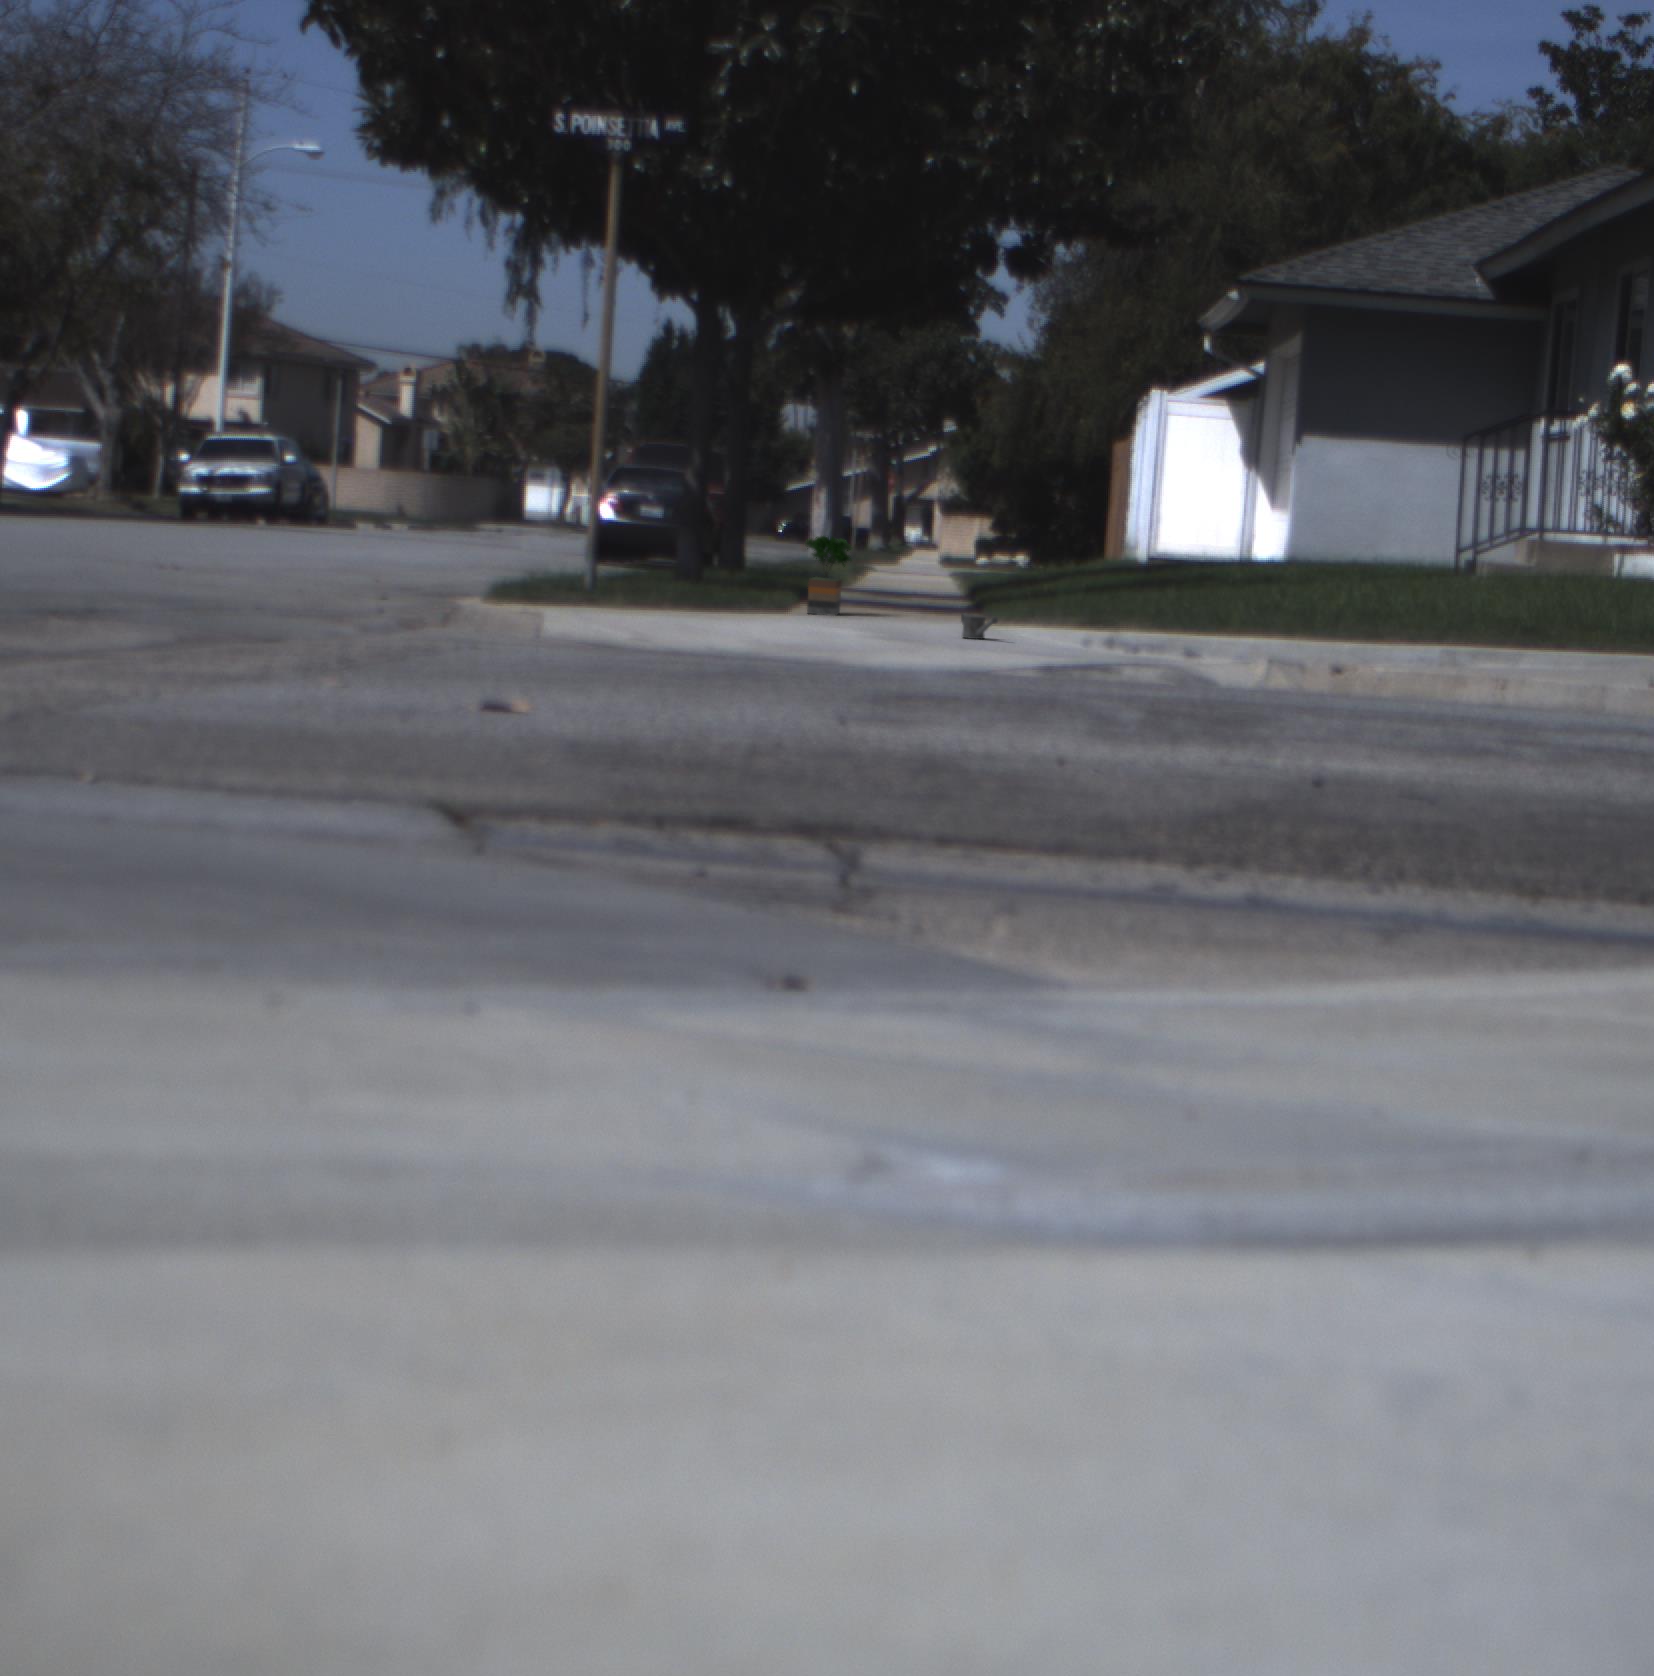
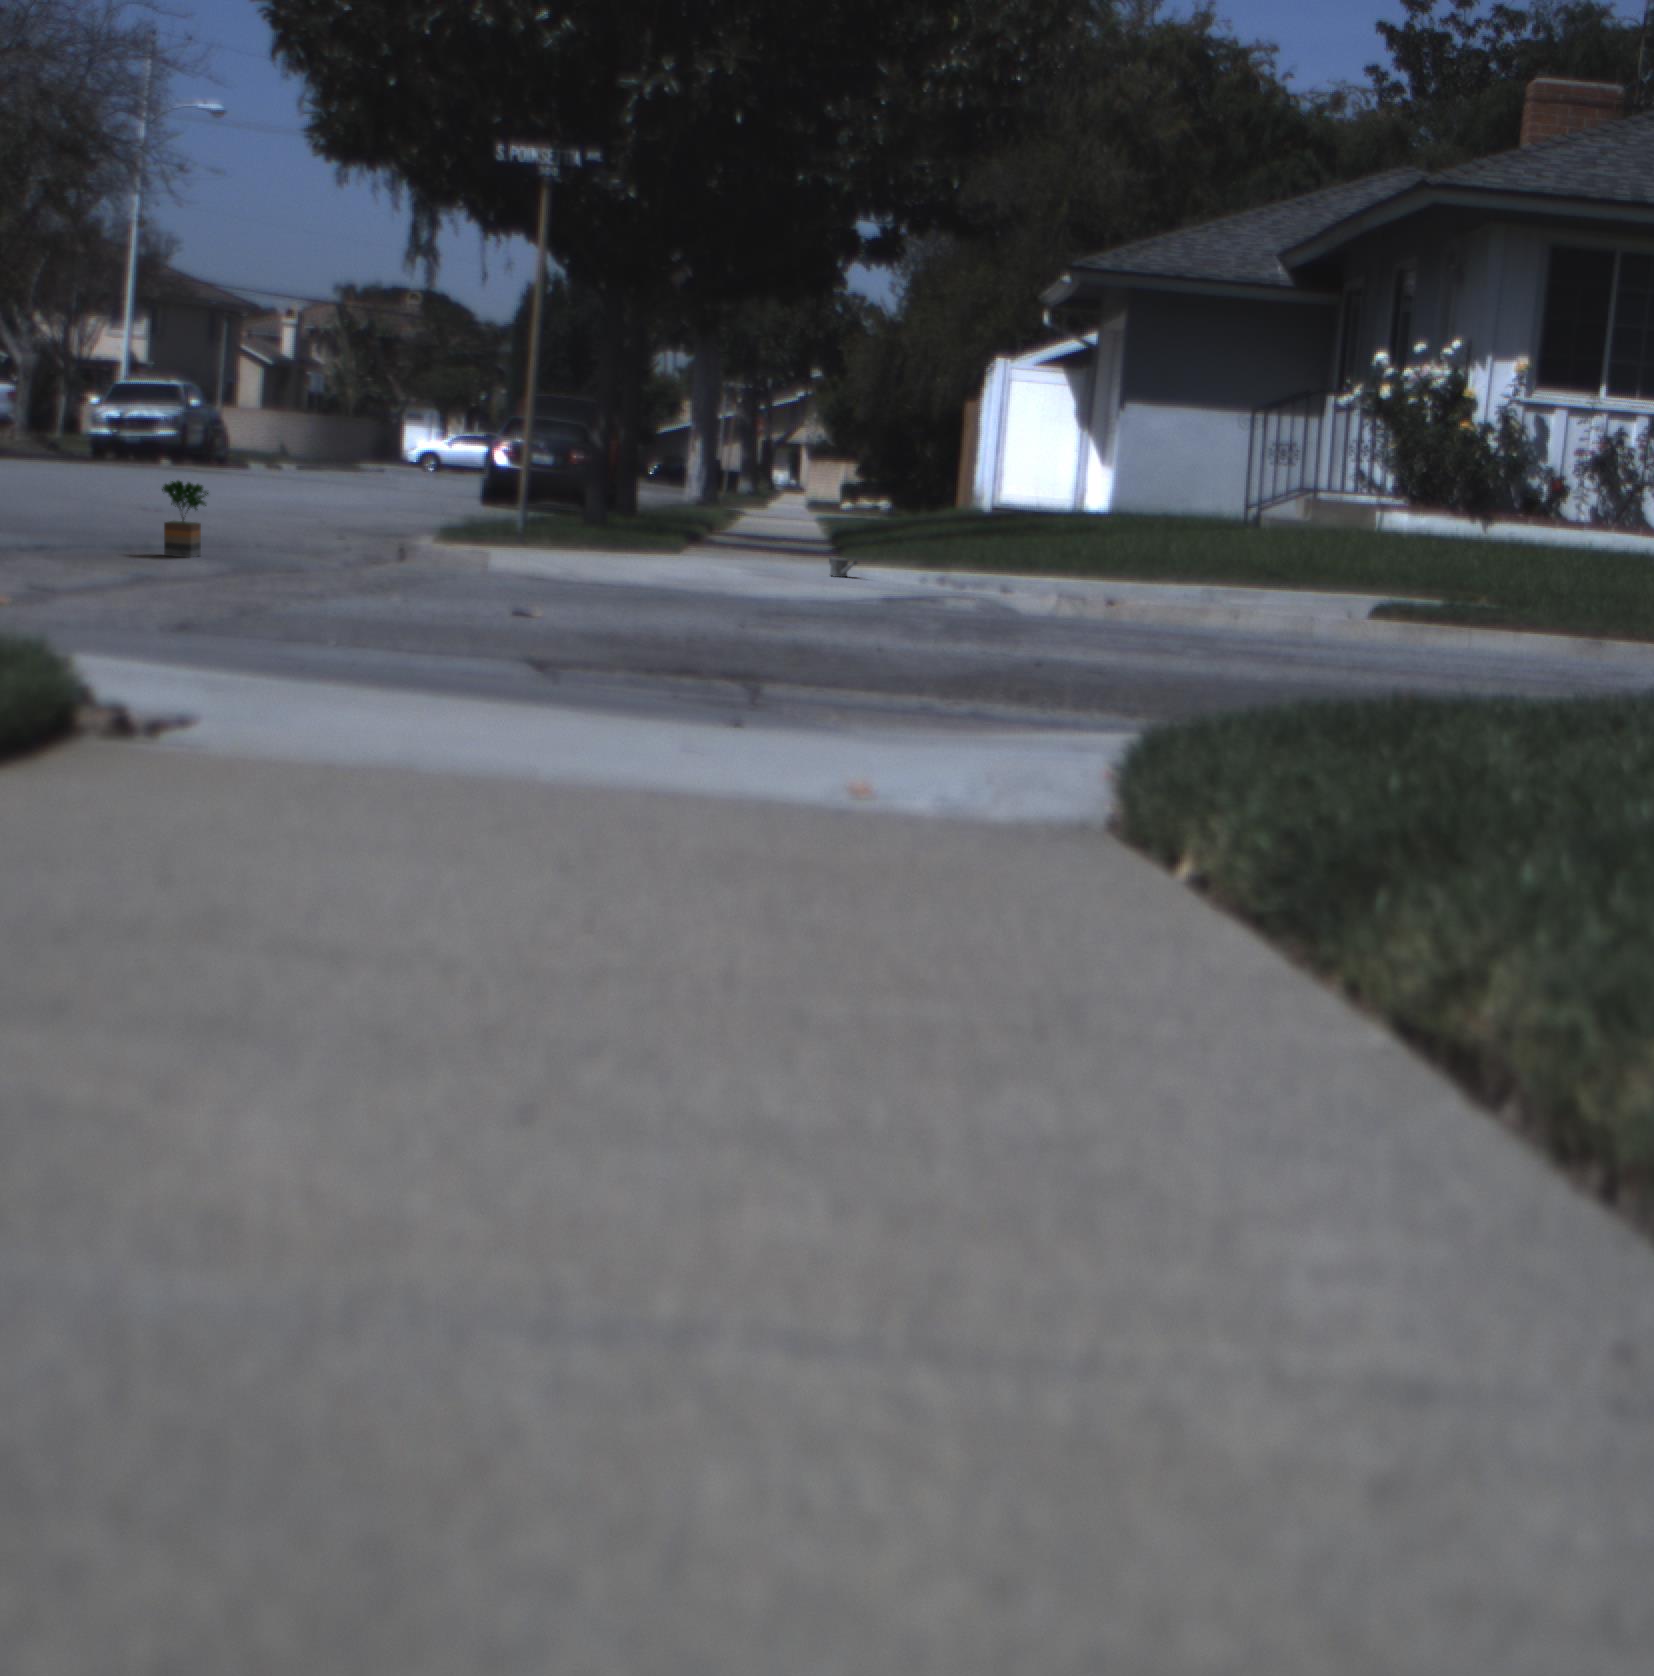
potted tree: present [805,536,853,616] -> present [162,481,208,558]

